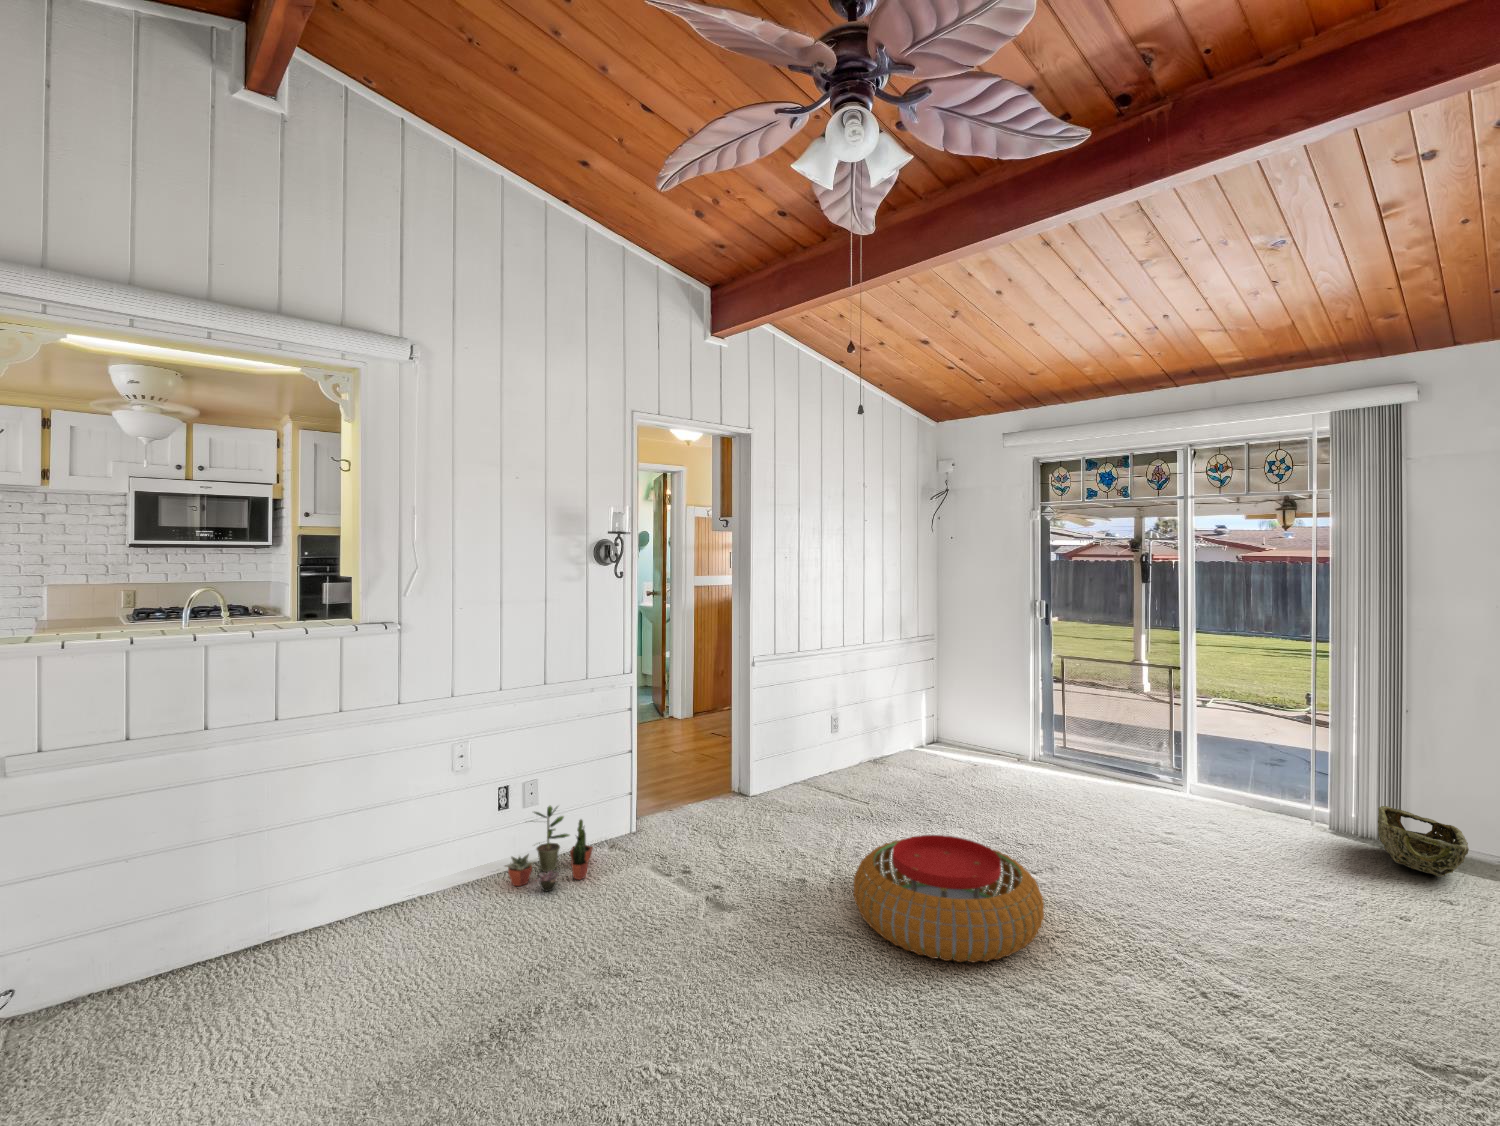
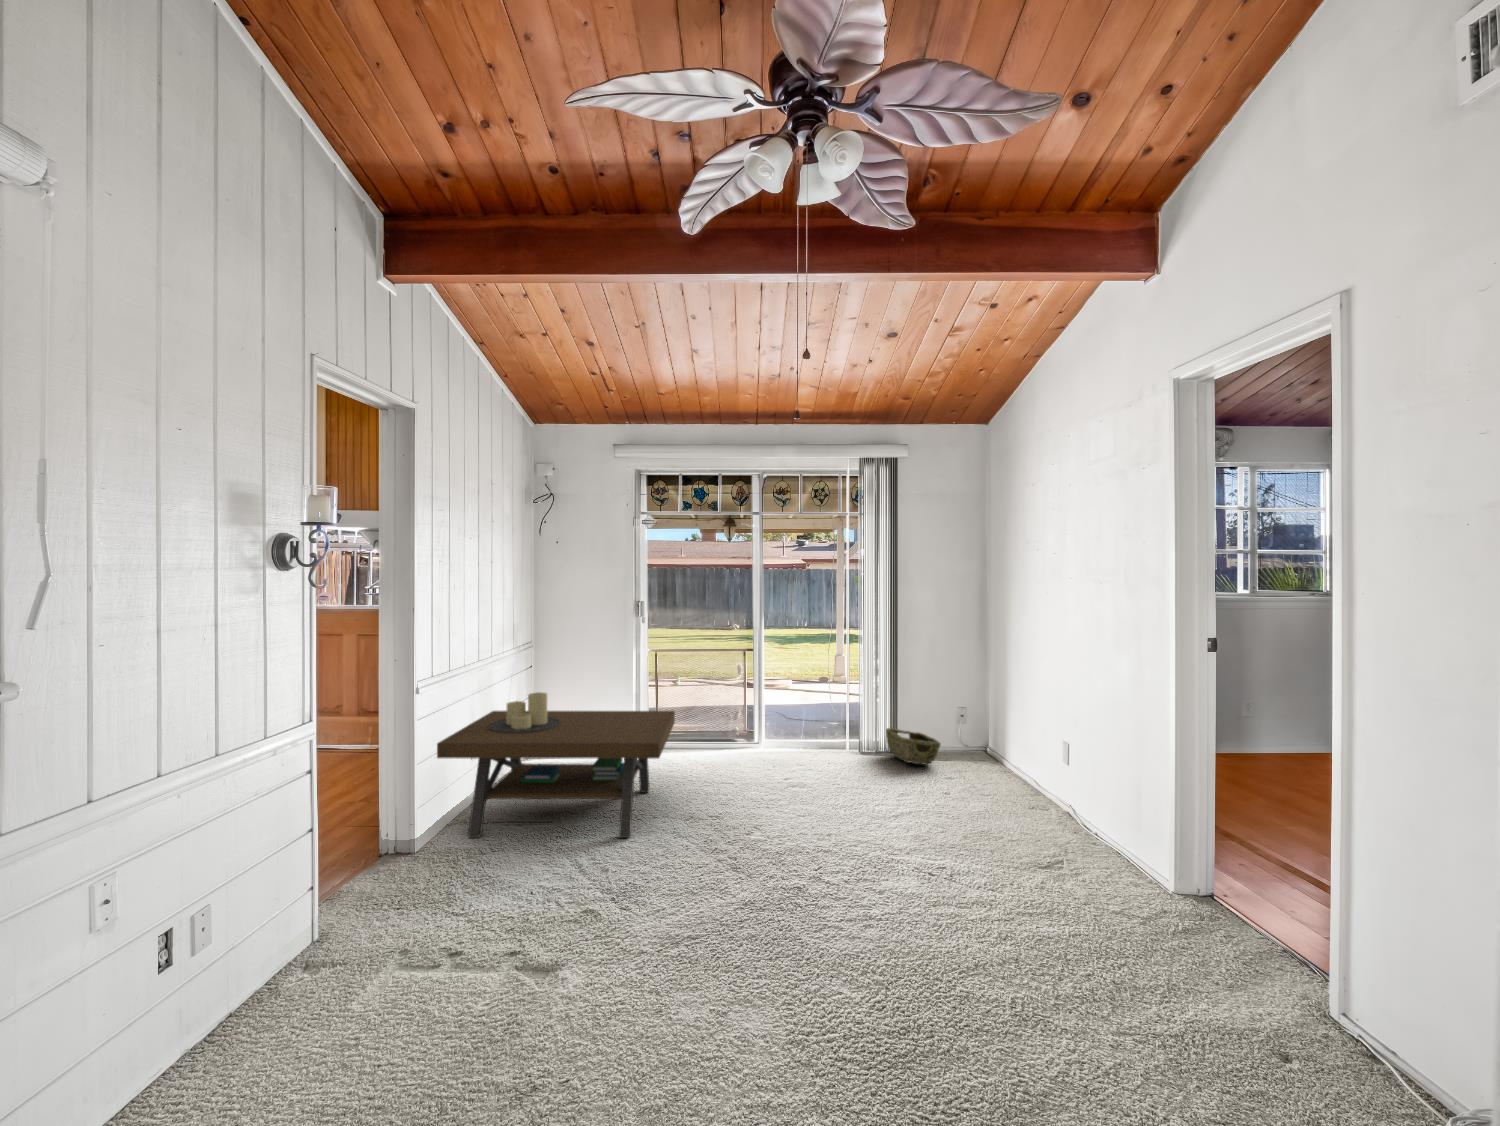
coffee table: none [773,681,1015,836] -> present [437,692,675,838]
potted plant: present [505,806,593,891] -> none [198,928,334,1081]
pouf: present [853,835,1044,963] -> none [660,817,828,929]

